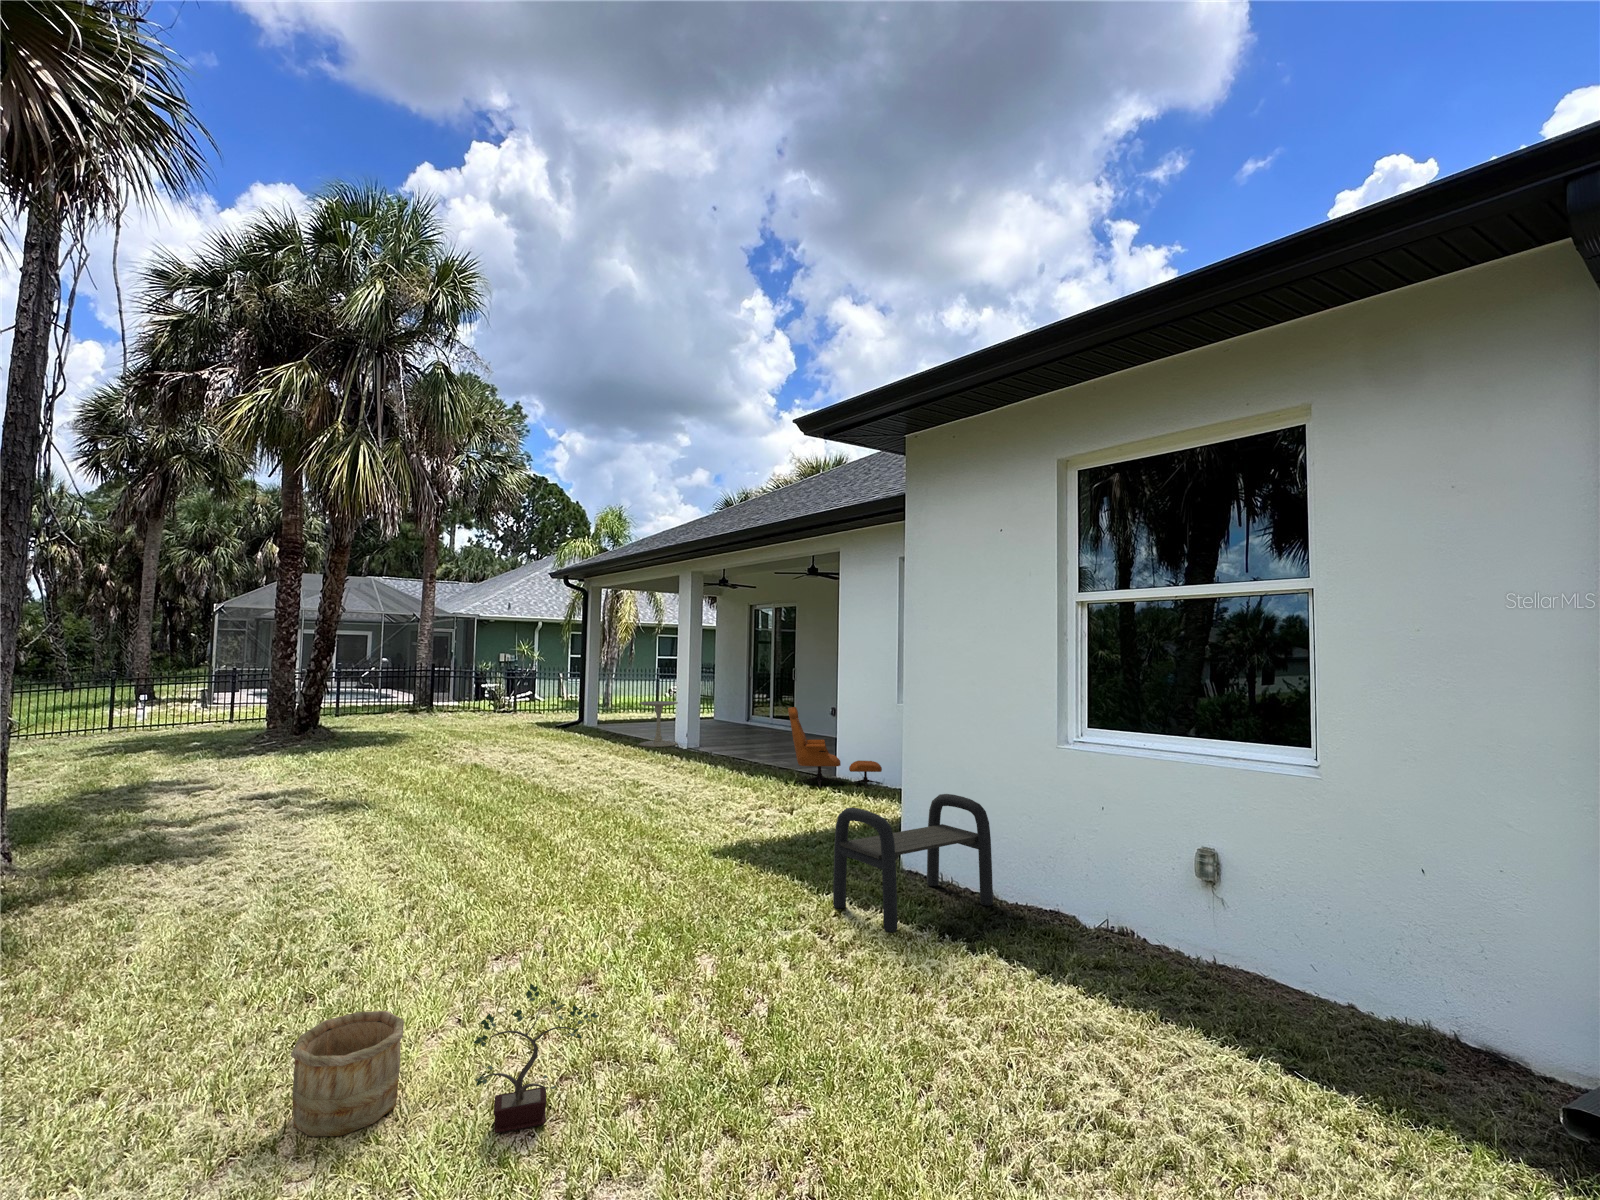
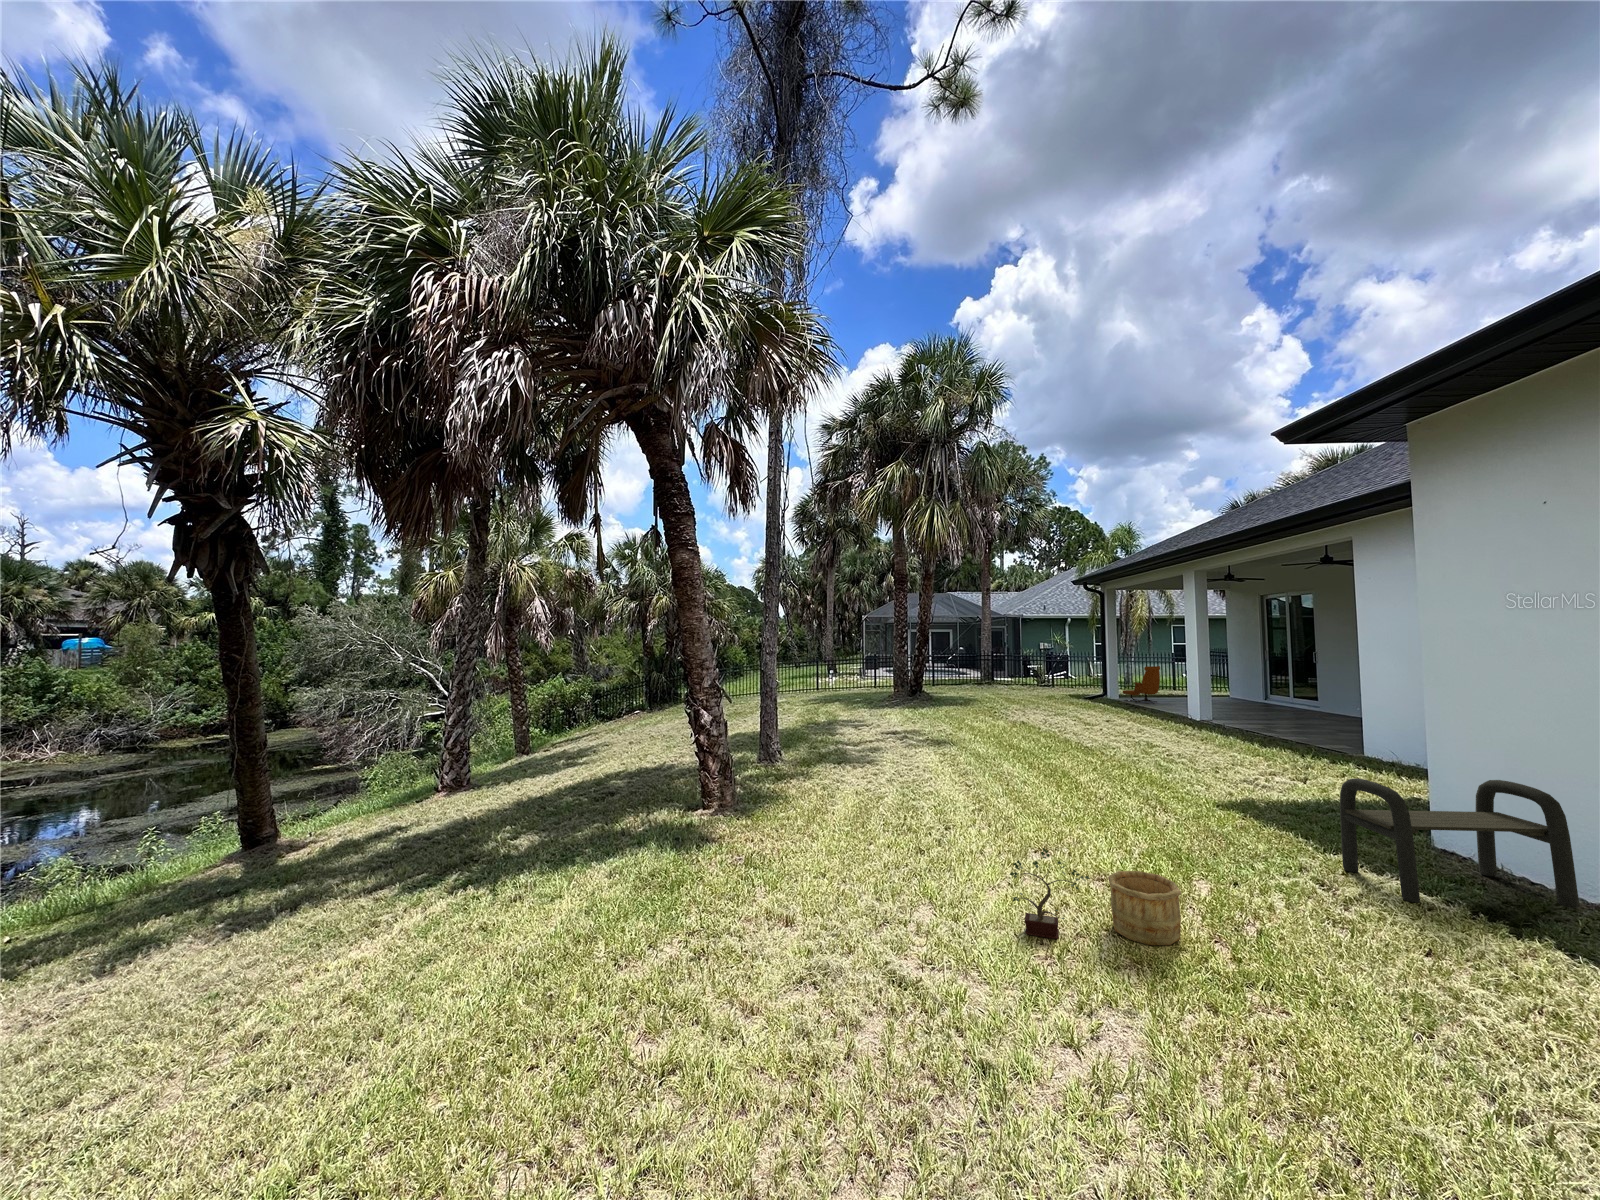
pedestal table: present [639,701,678,747] -> none [1158,683,1198,722]
lounge chair: present [788,707,882,788] -> present [1123,666,1160,704]
wooden bucket: present [291,1011,404,1136] -> present [1108,871,1181,945]

